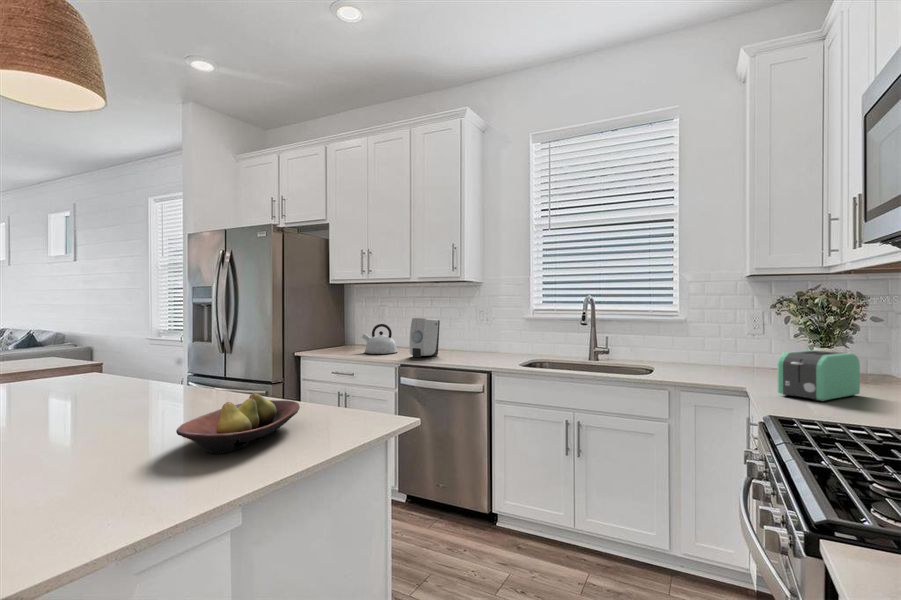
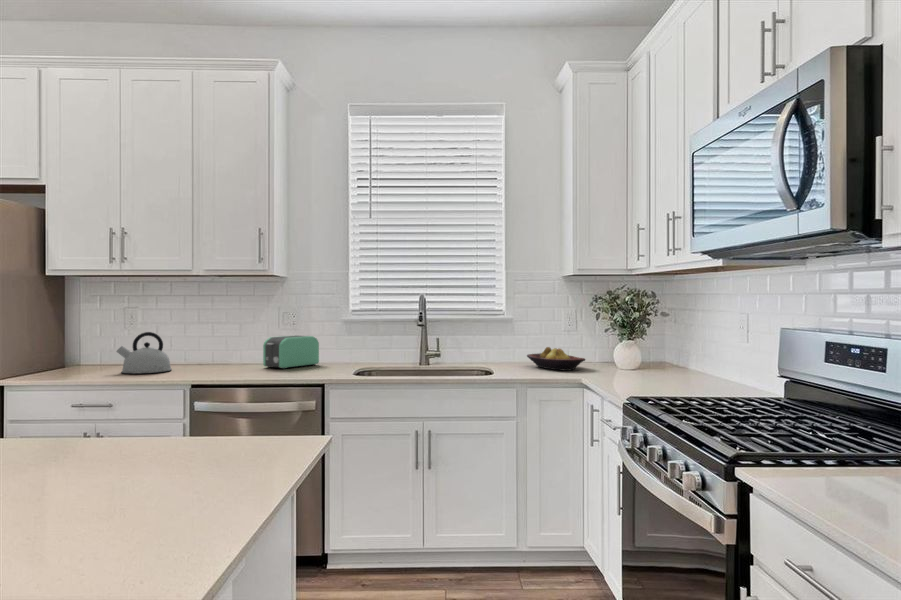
soap dispenser: present [410,318,440,357] -> none [199,323,238,374]
toaster: present [777,350,860,401] -> present [263,336,319,369]
fruit bowl: present [176,393,300,454] -> present [527,347,585,371]

